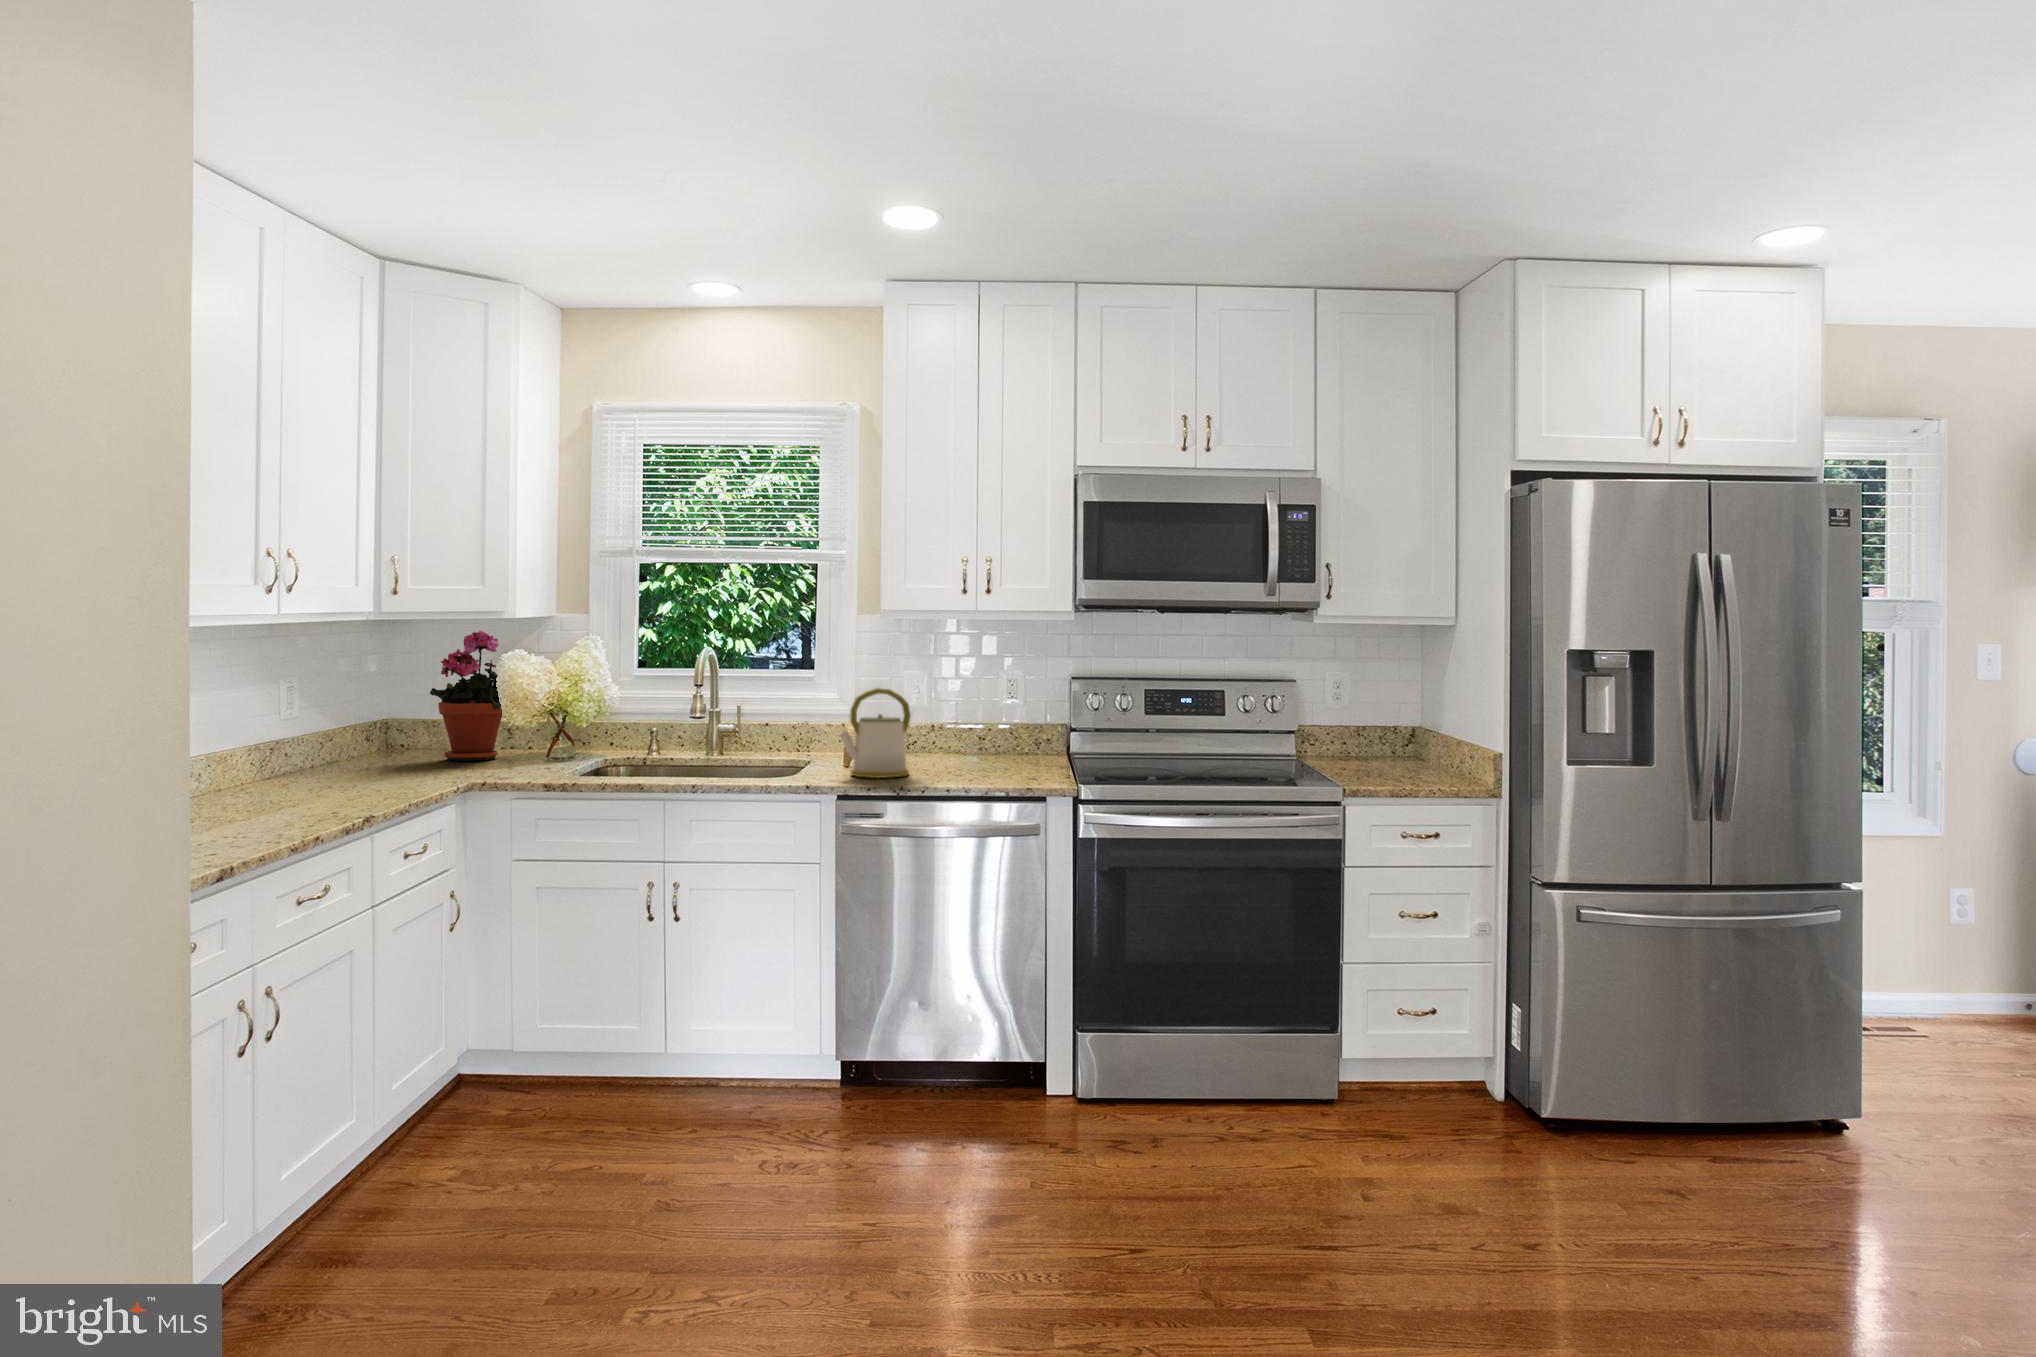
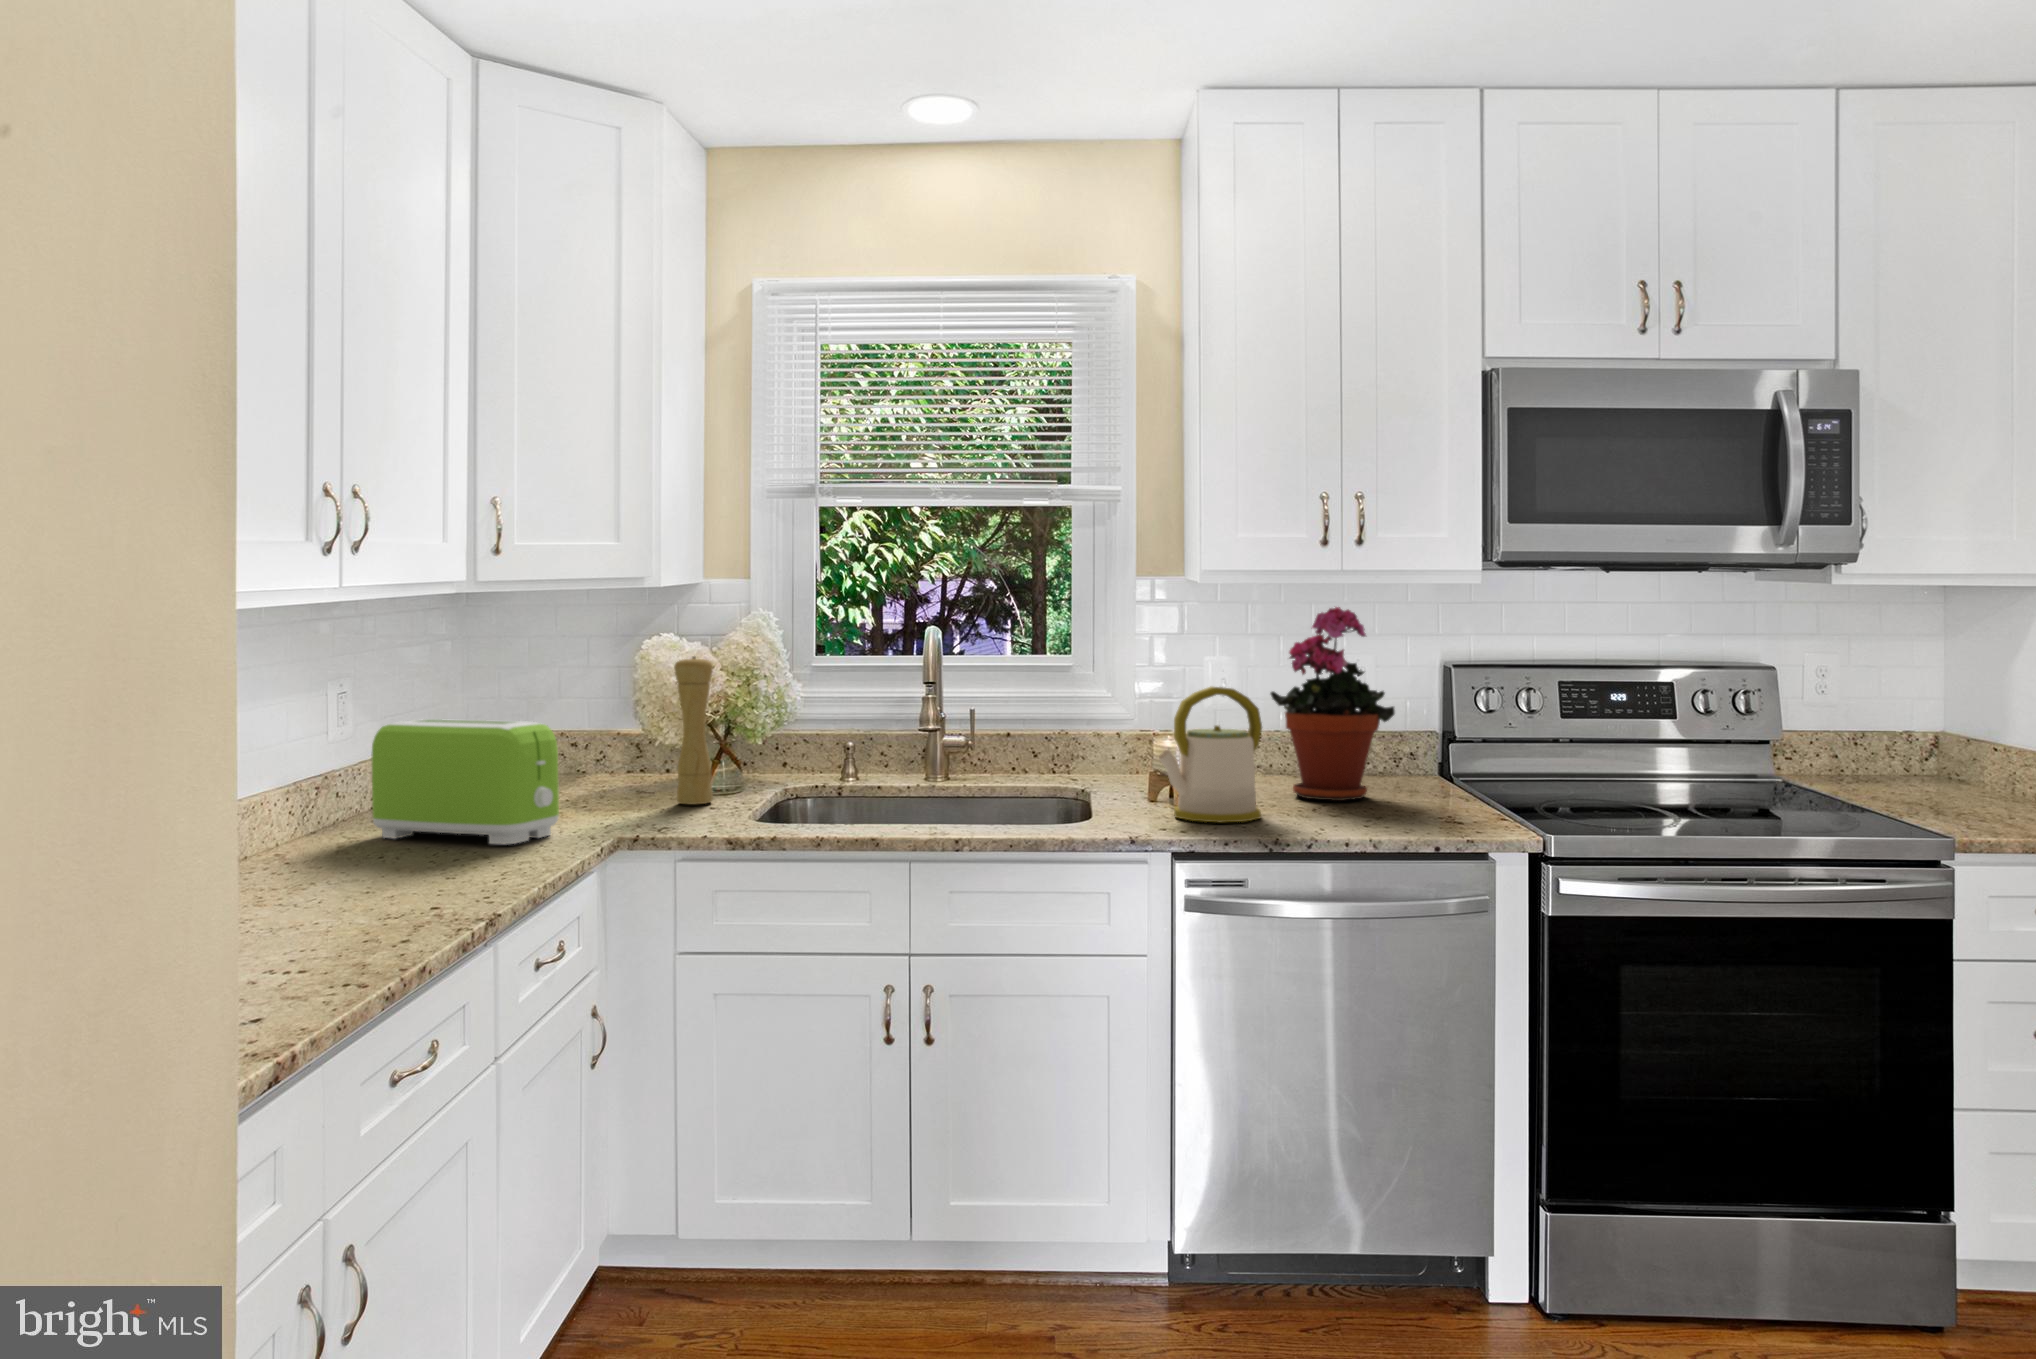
potted plant: present [430,631,502,761] -> present [1270,607,1395,801]
pepper mill: none [520,666,548,767] -> present [674,656,713,805]
toaster: none [305,705,430,786] -> present [372,719,559,845]

